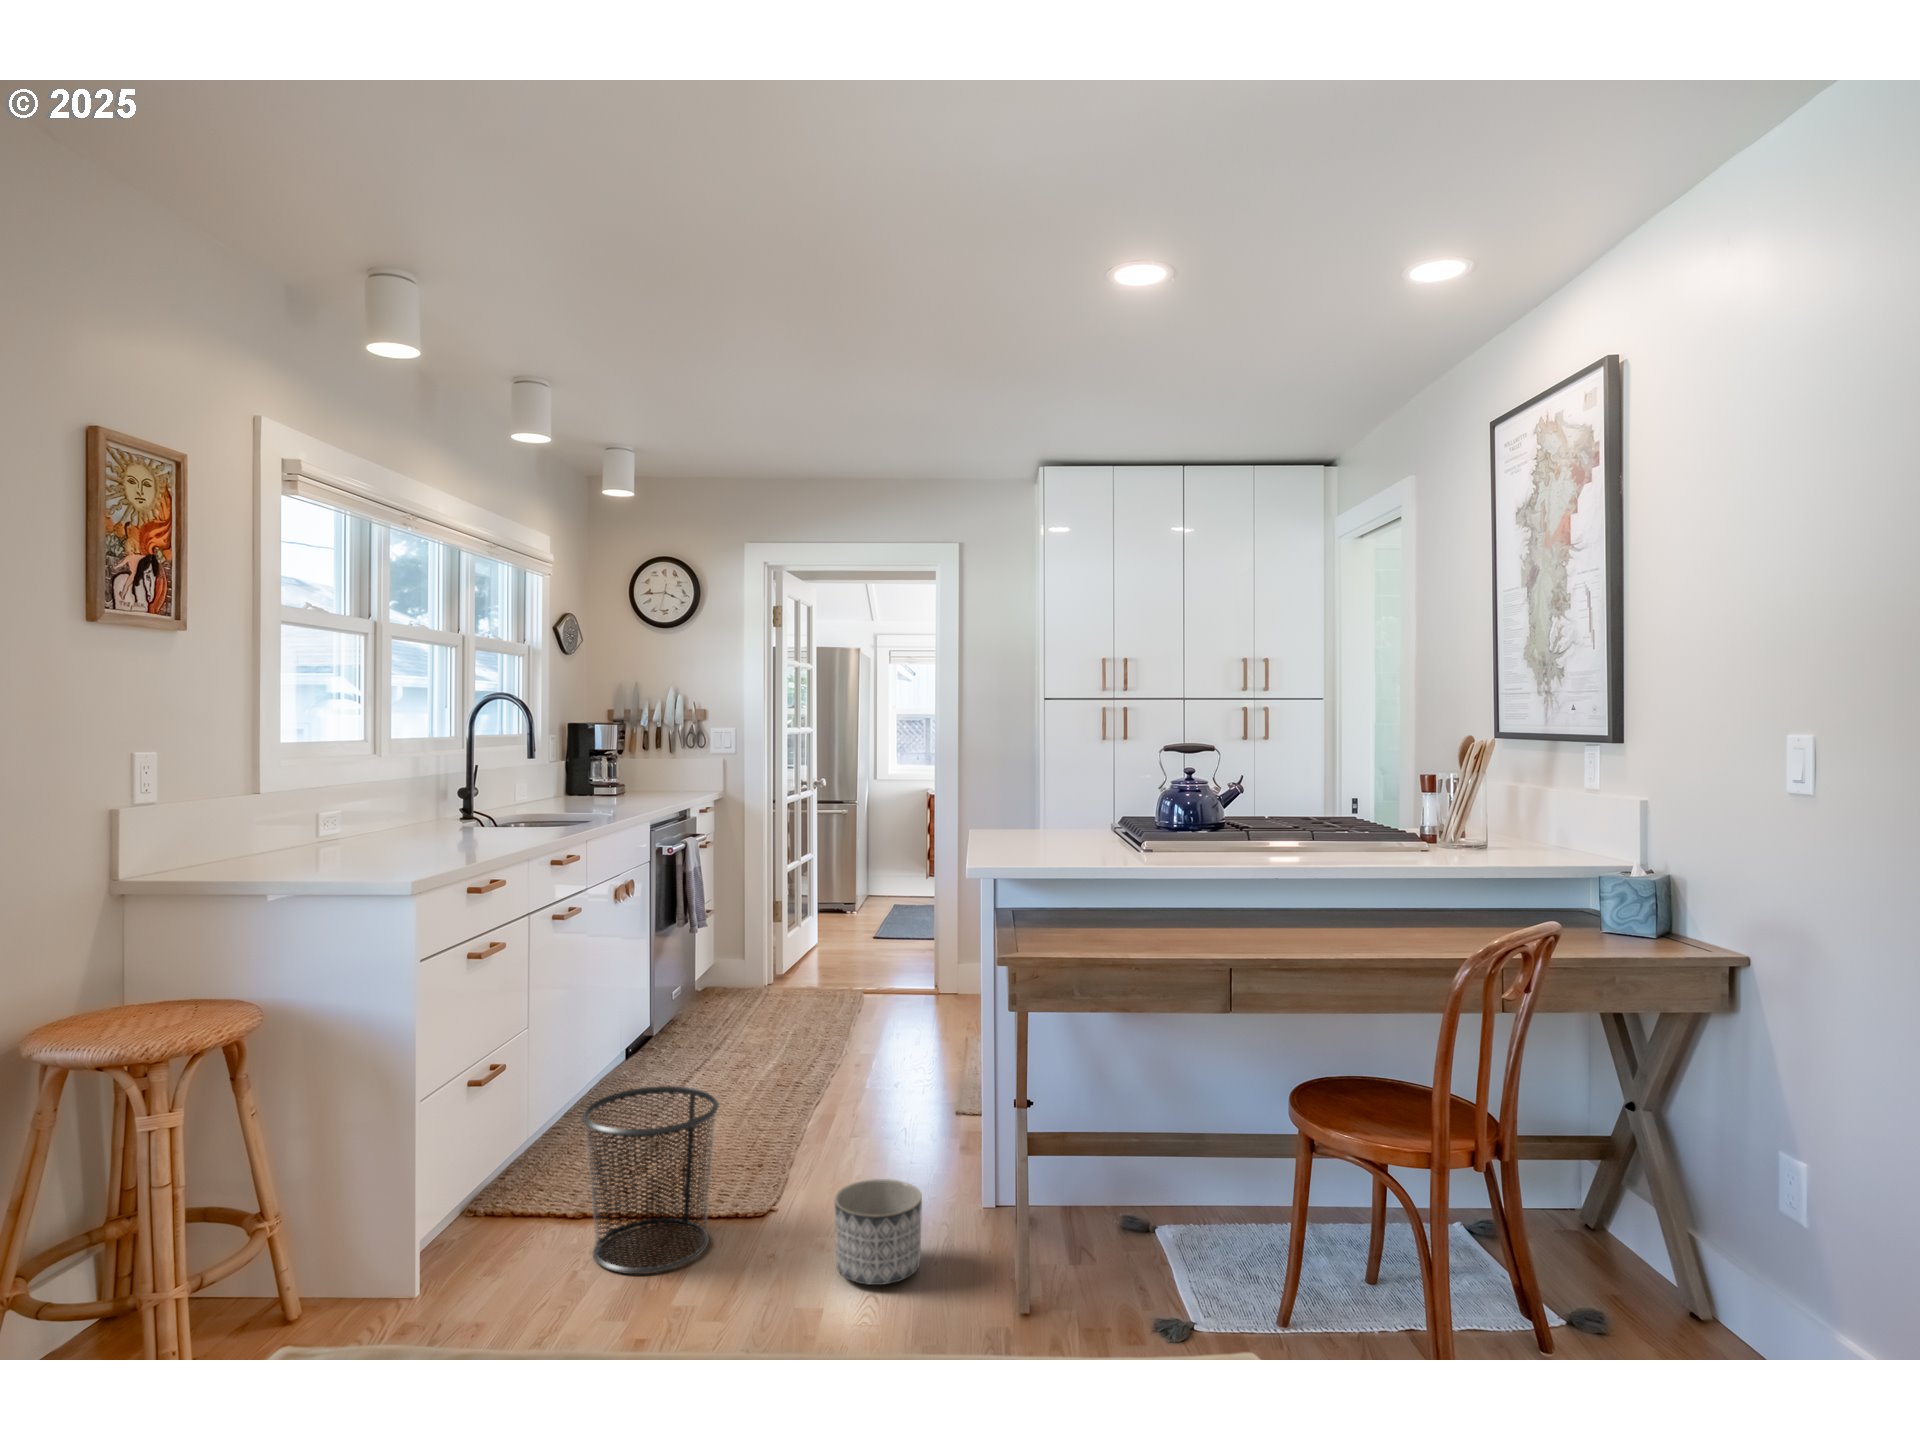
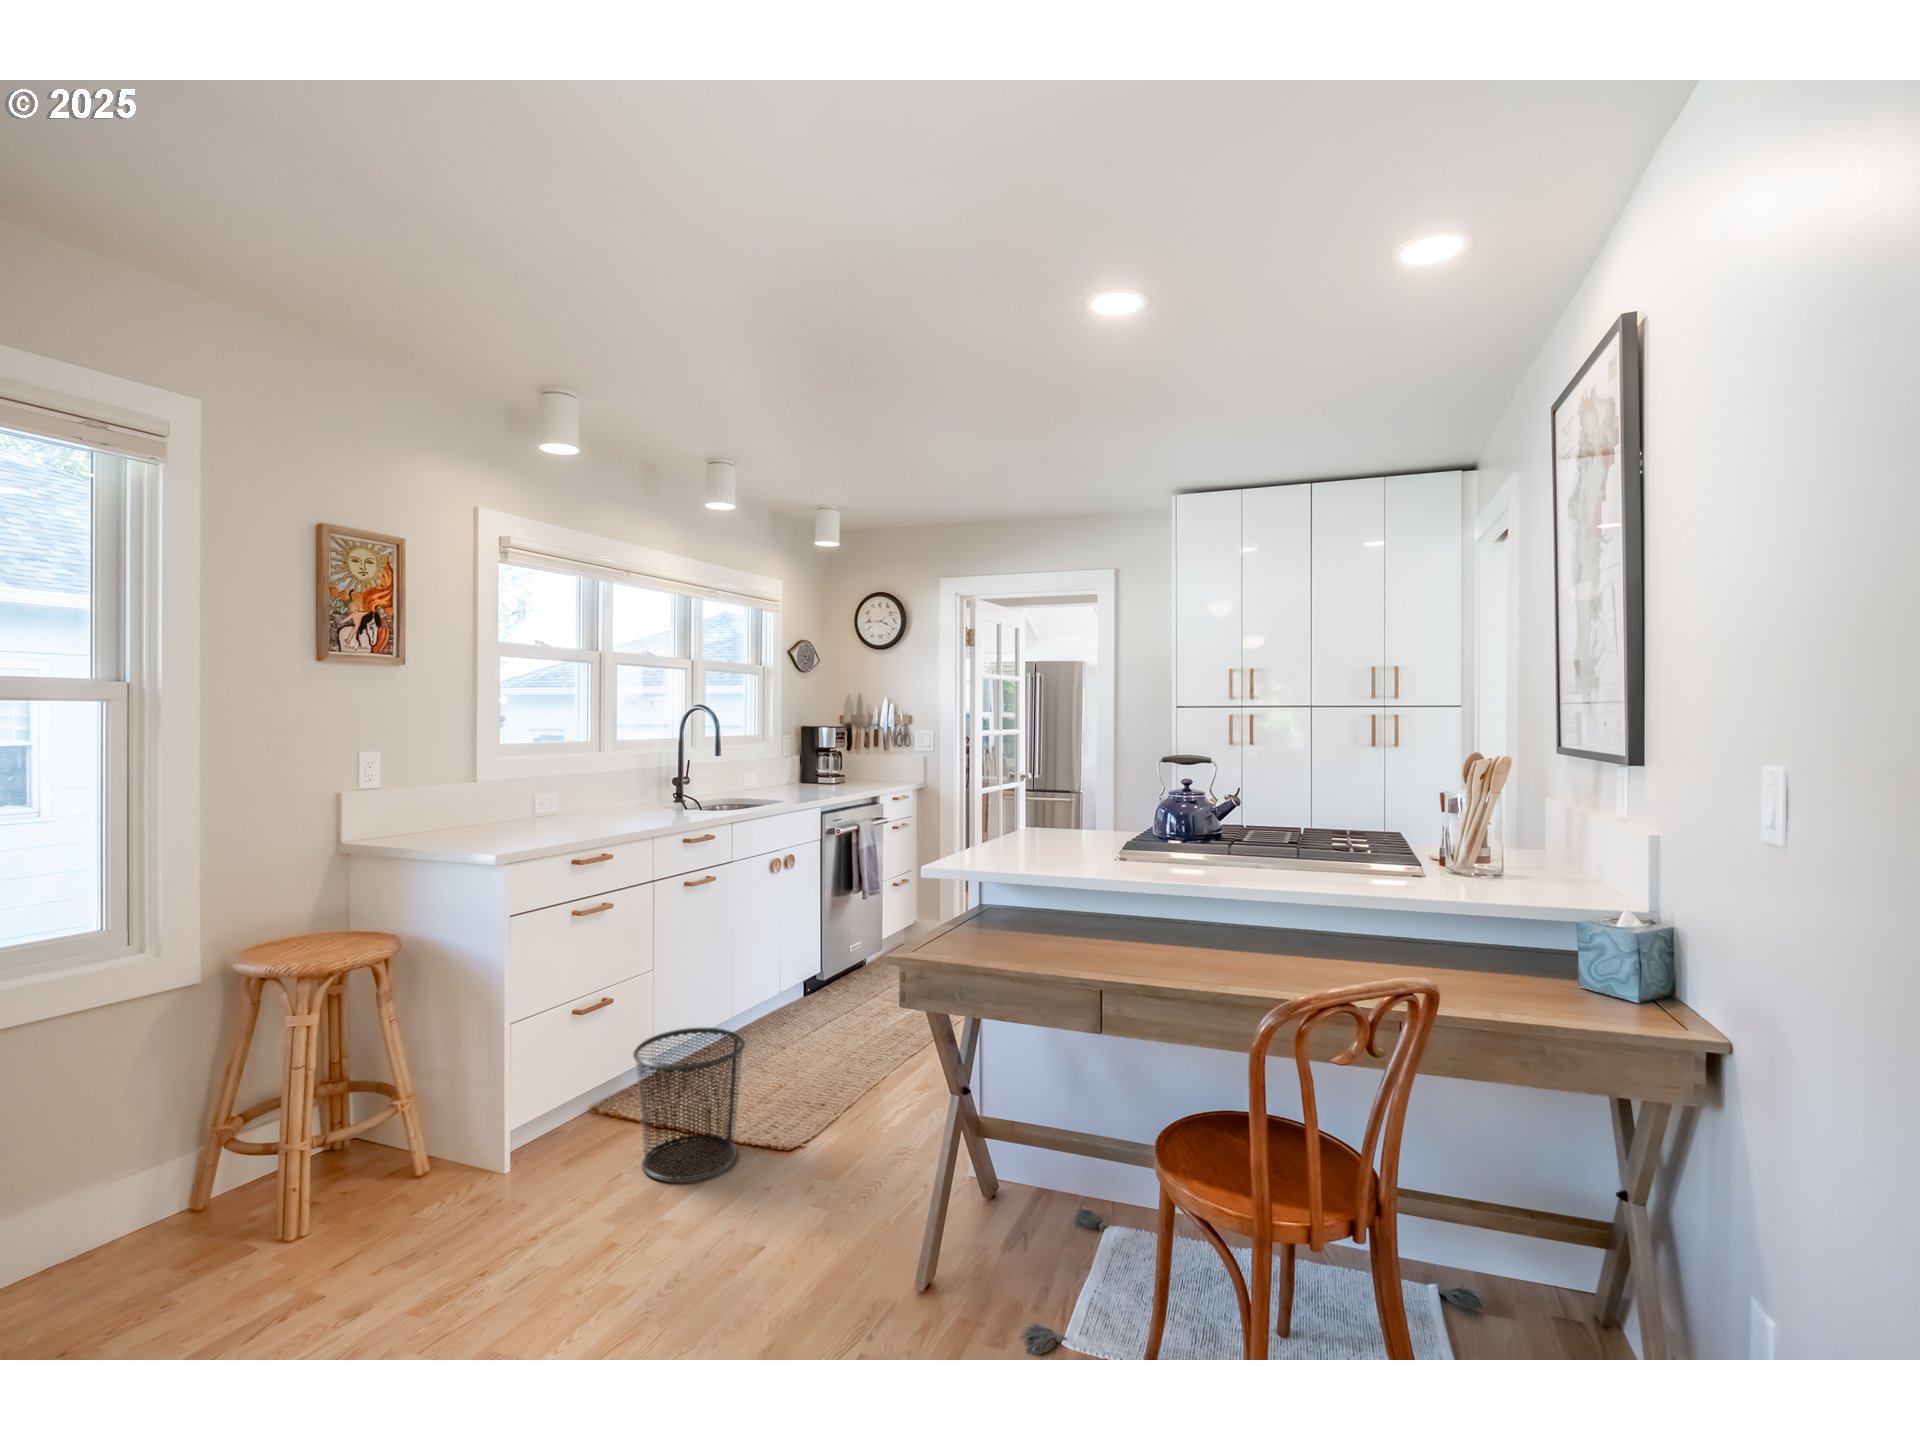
planter: present [834,1179,922,1285] -> none [799,1135,876,1232]

